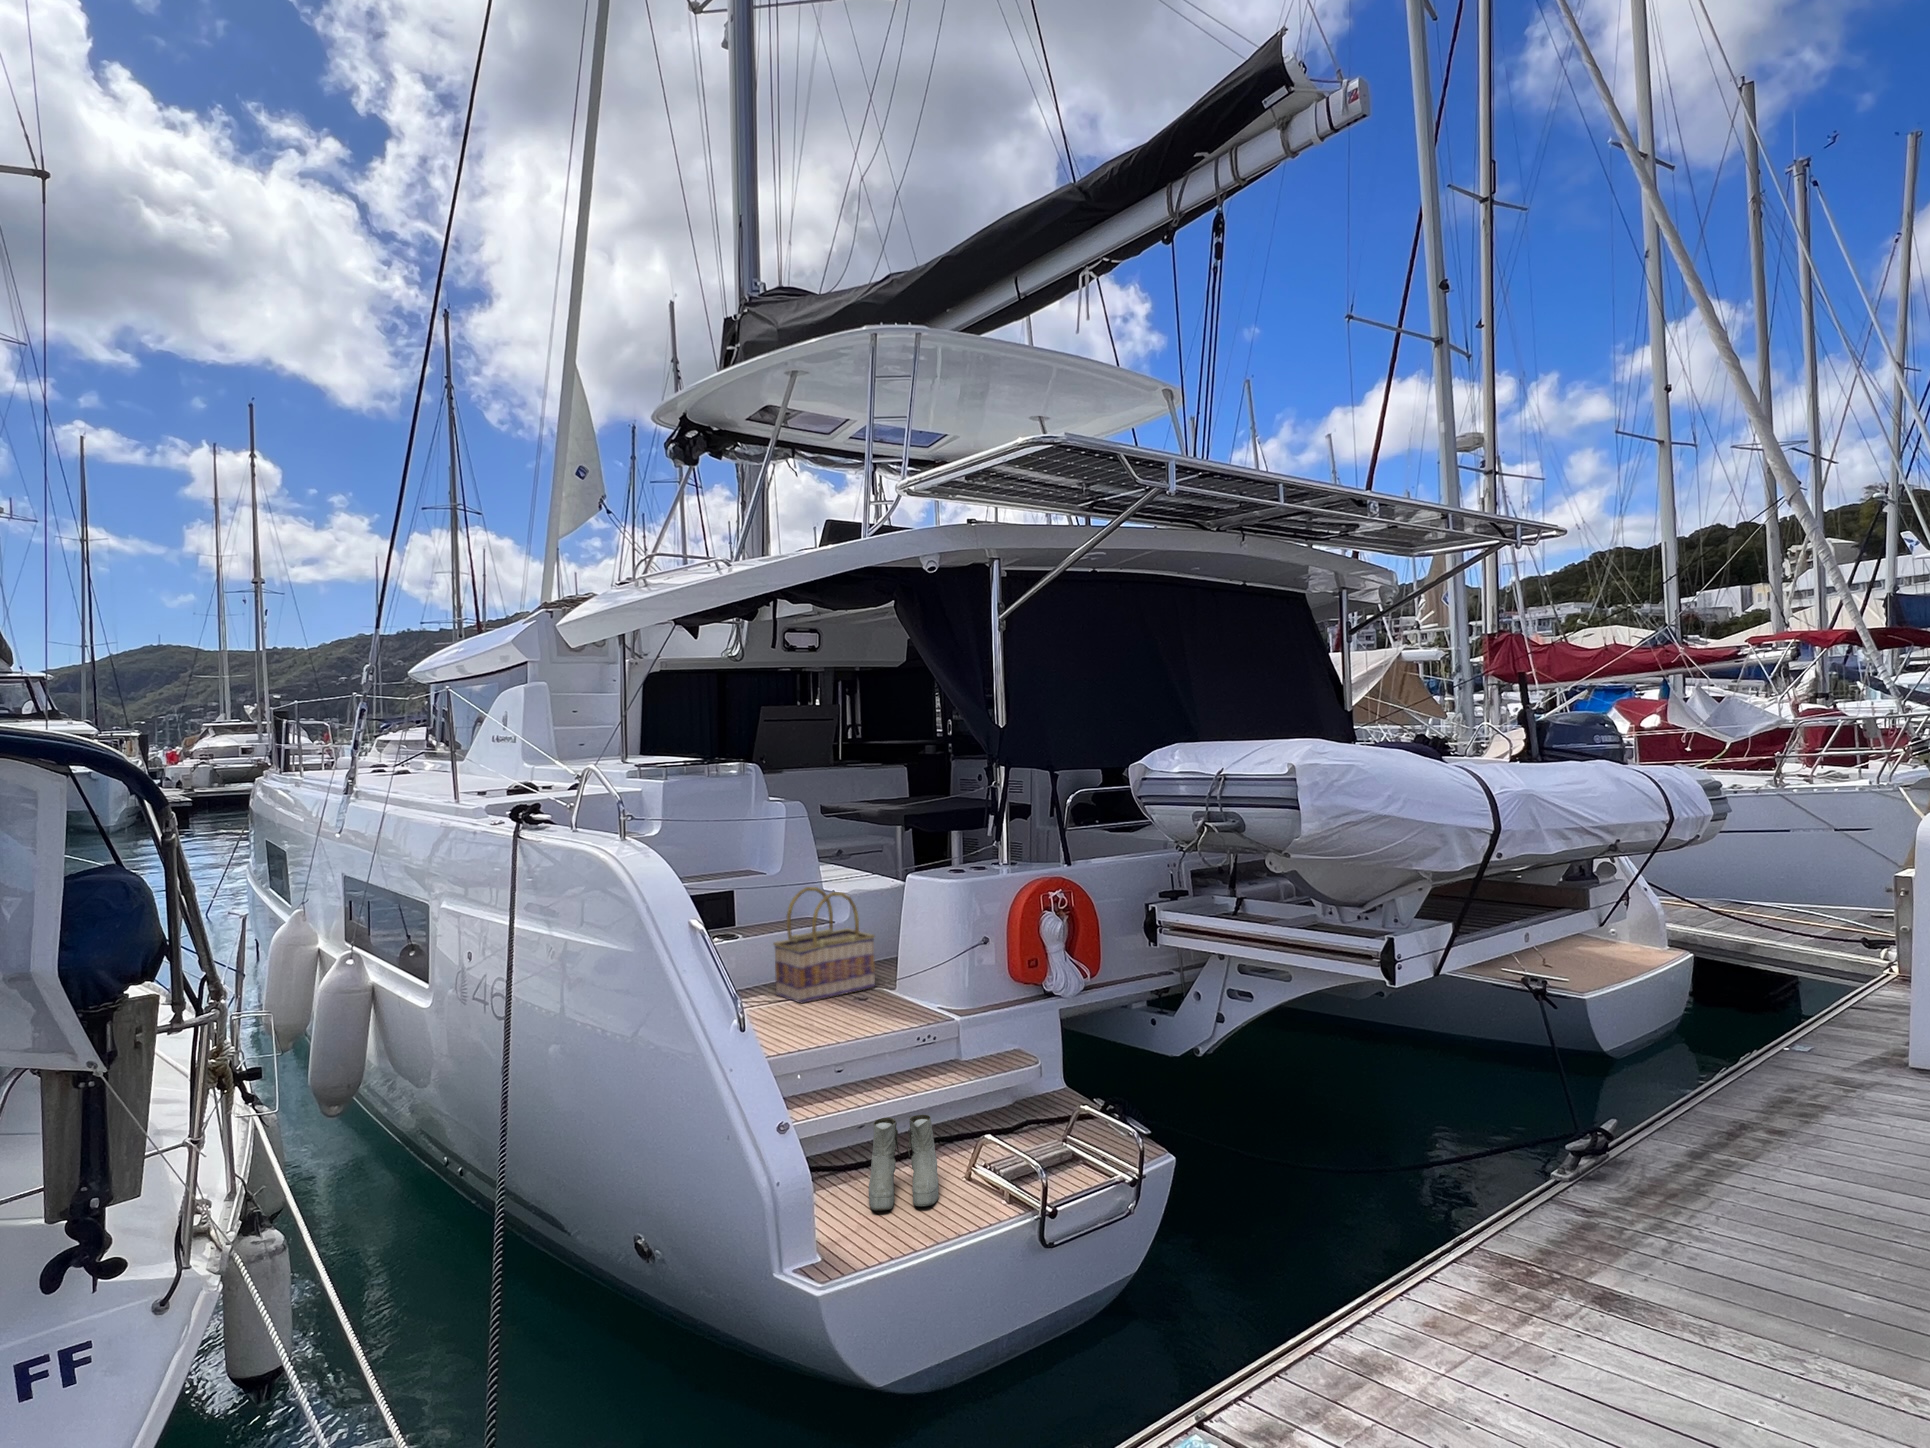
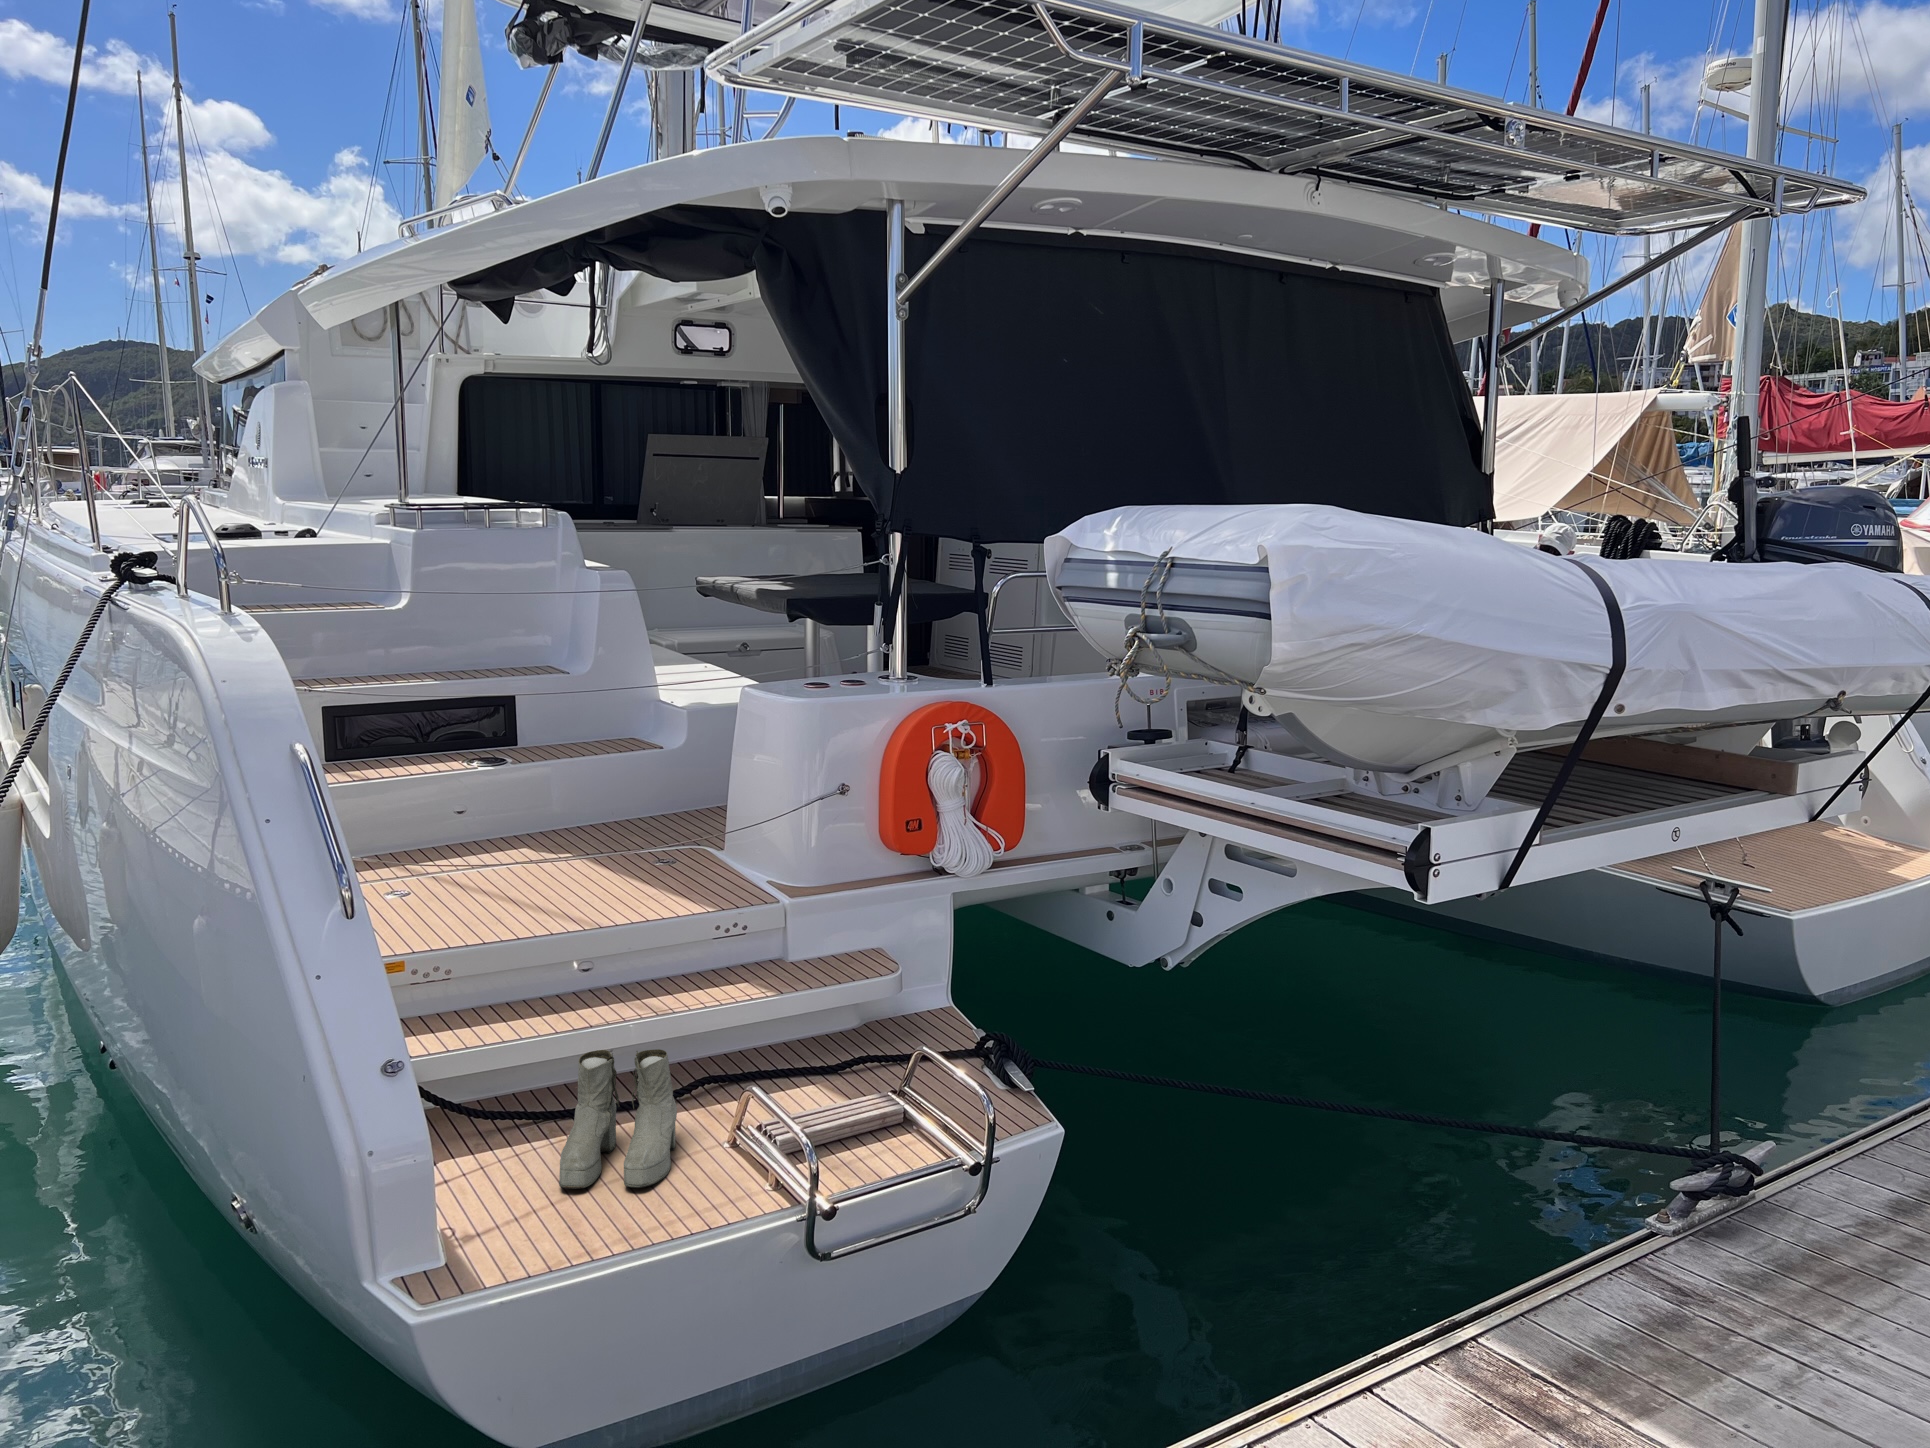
basket: present [774,887,875,1003] -> none [538,692,691,861]

